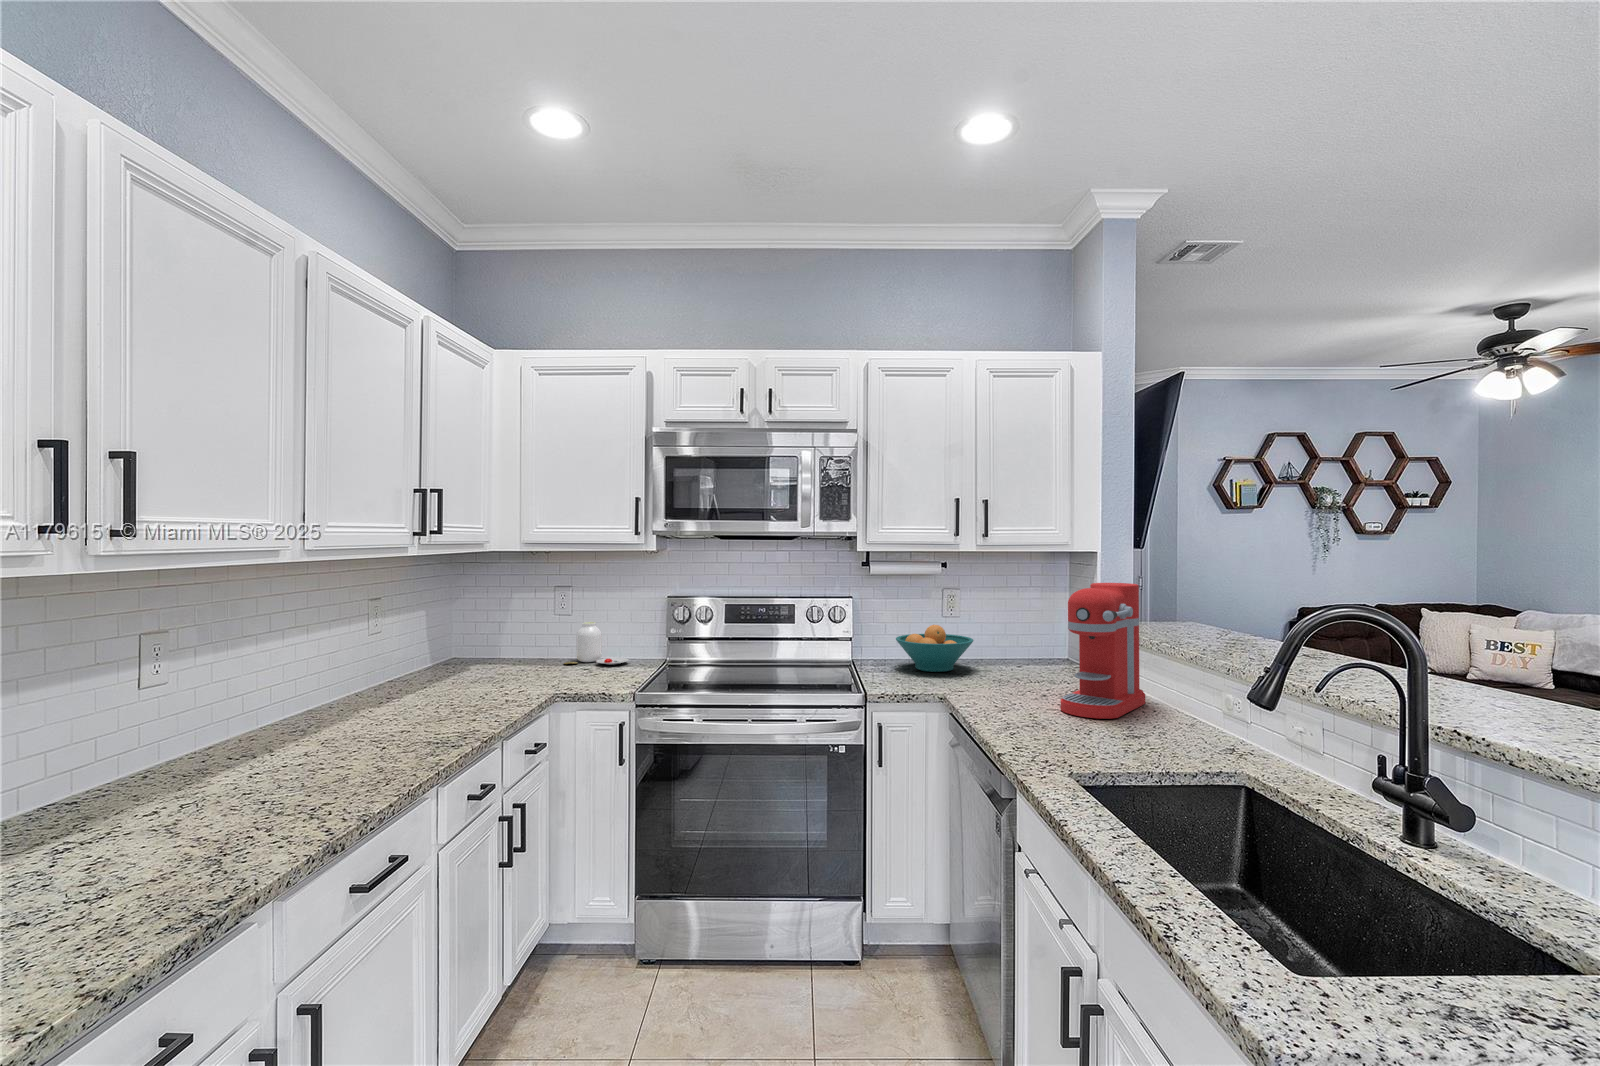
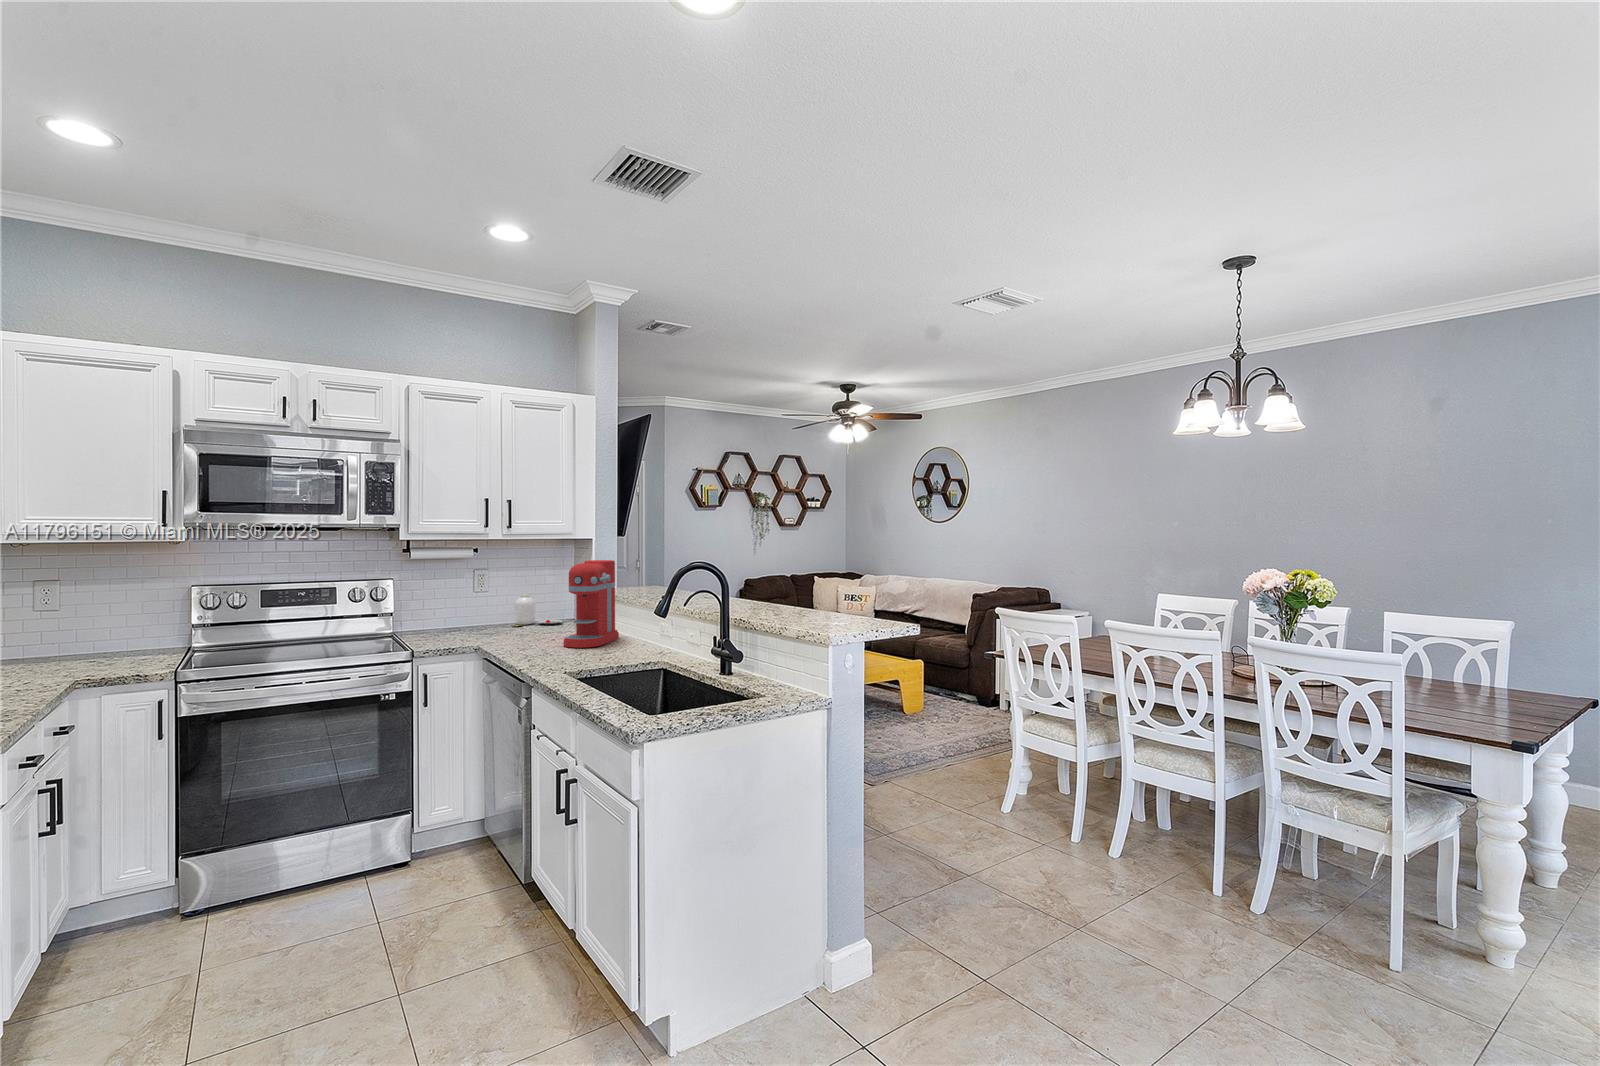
jar: present [564,622,629,665] -> present [513,594,563,627]
fruit bowl: present [896,625,973,672] -> none [433,598,499,635]

